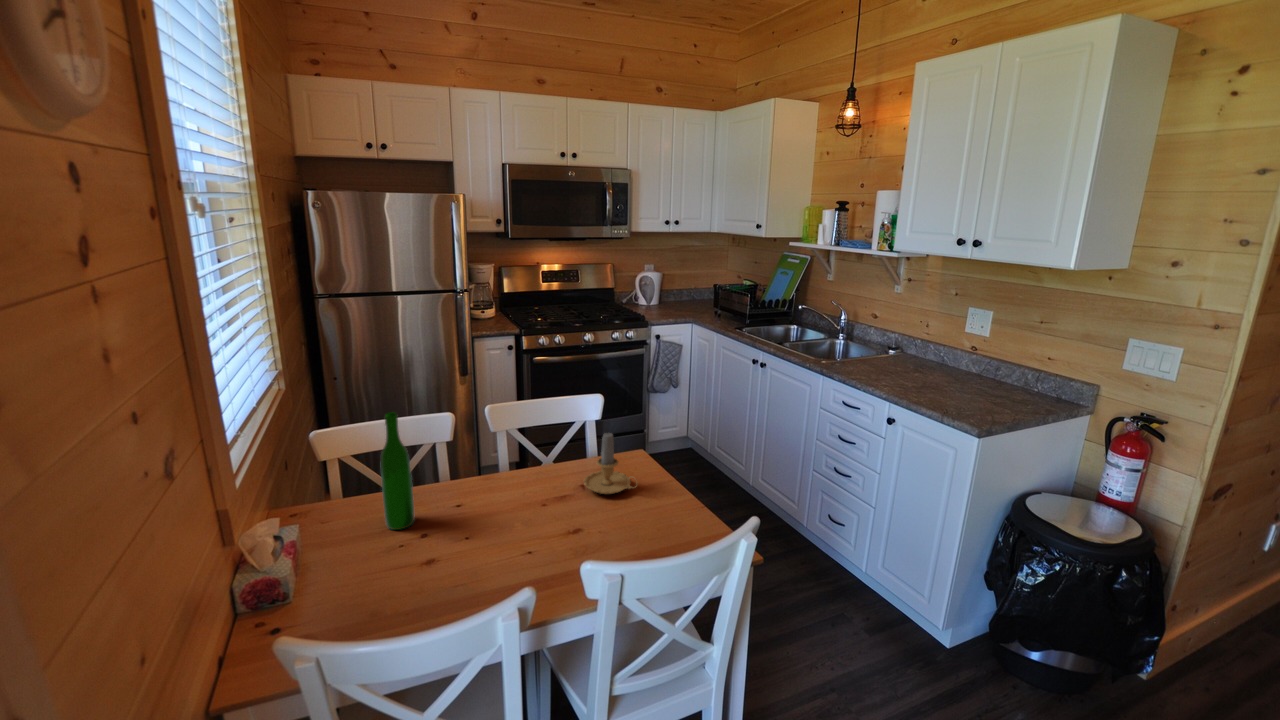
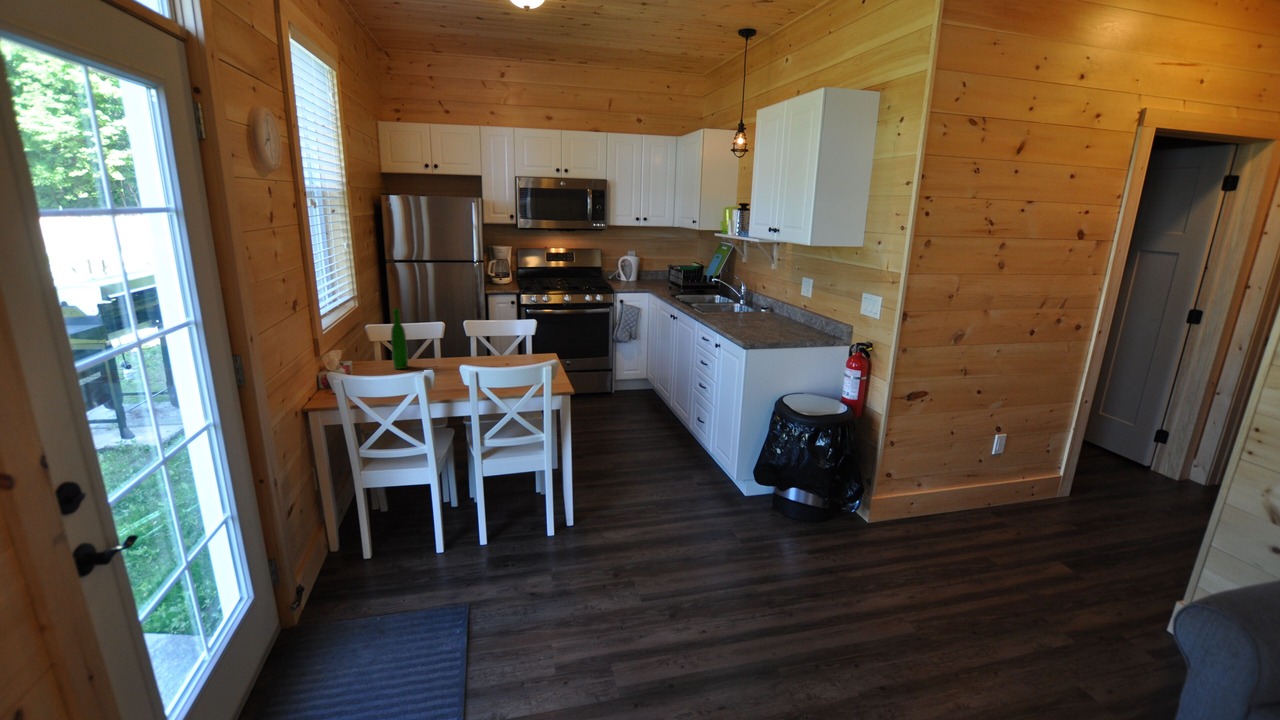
candle: present [584,433,637,494] -> none [502,330,529,365]

